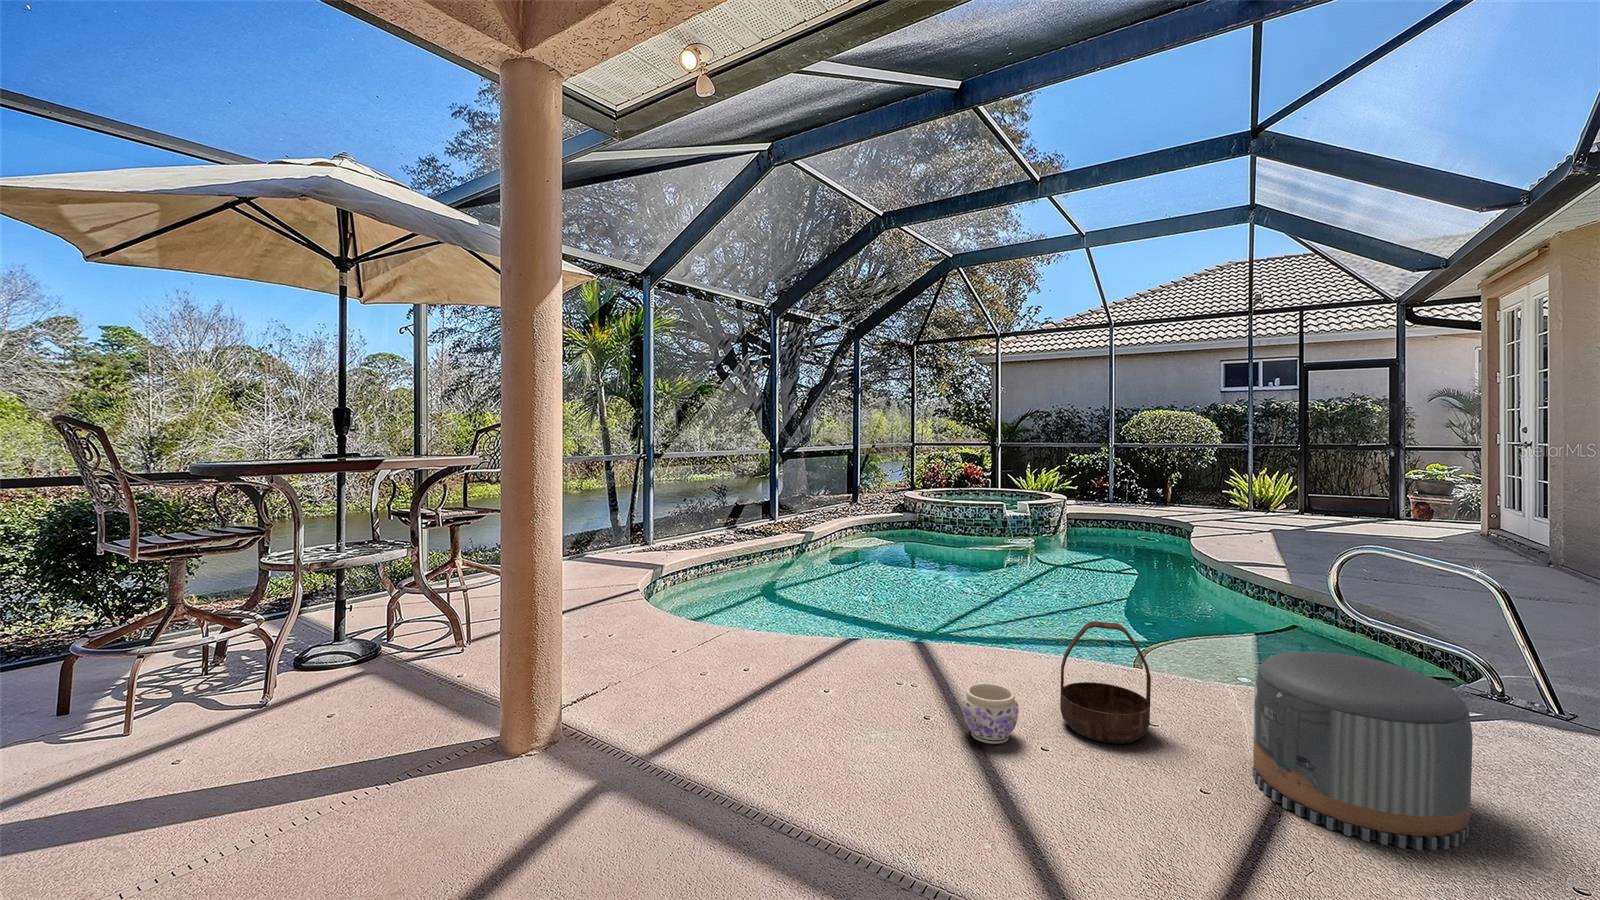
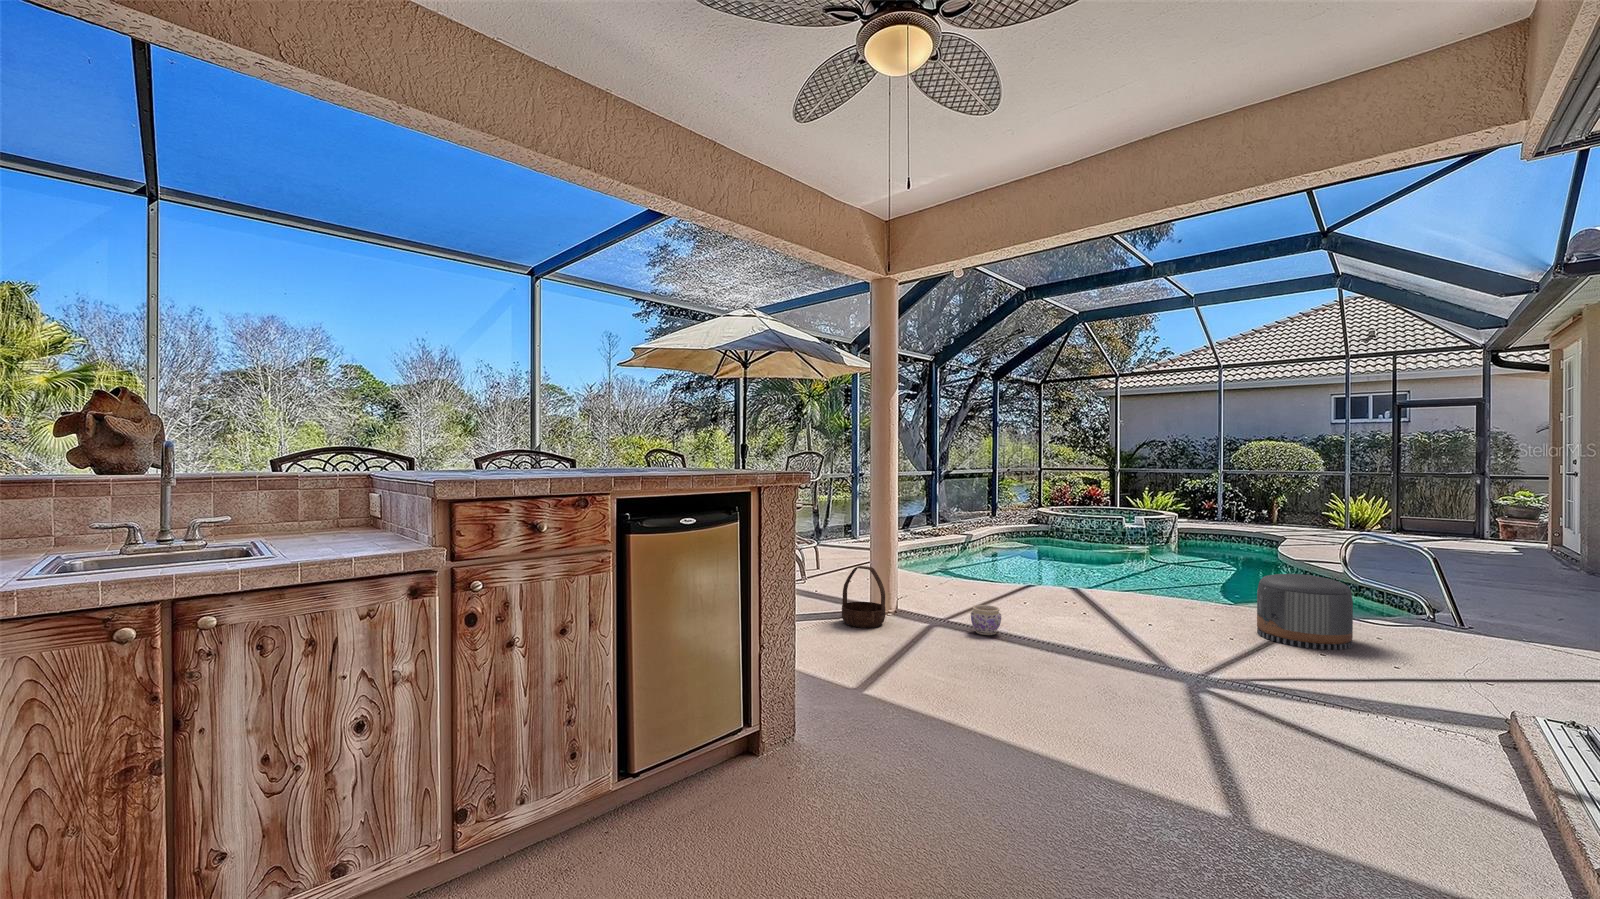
basket: present [1060,621,1151,744] -> present [842,566,886,628]
planter: present [962,683,1019,745] -> present [971,605,1001,635]

